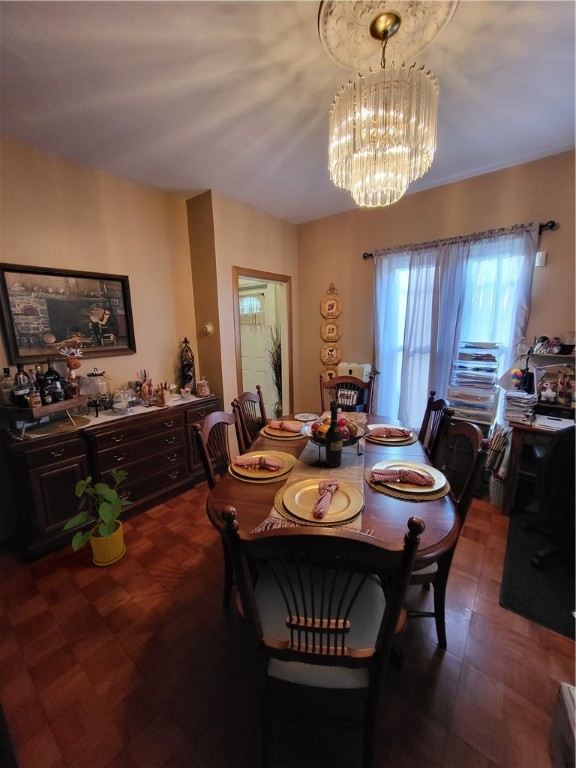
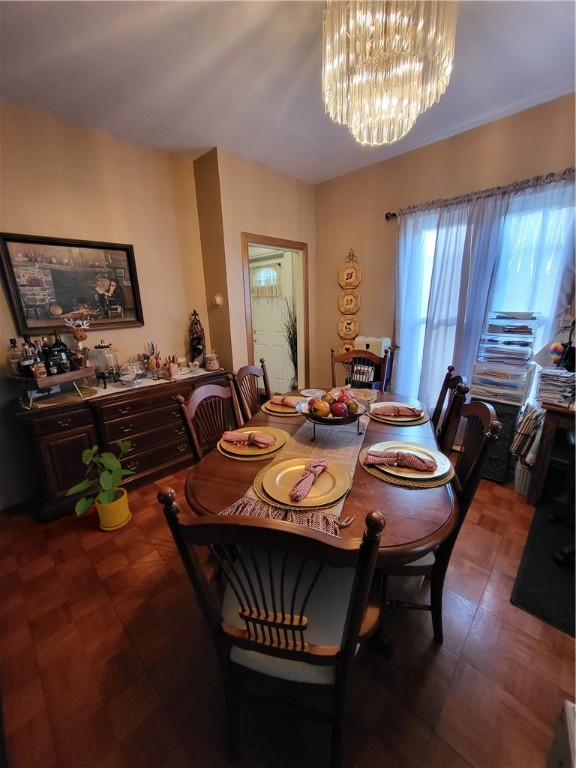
wine bottle: present [325,405,343,467] -> none [318,379,337,446]

